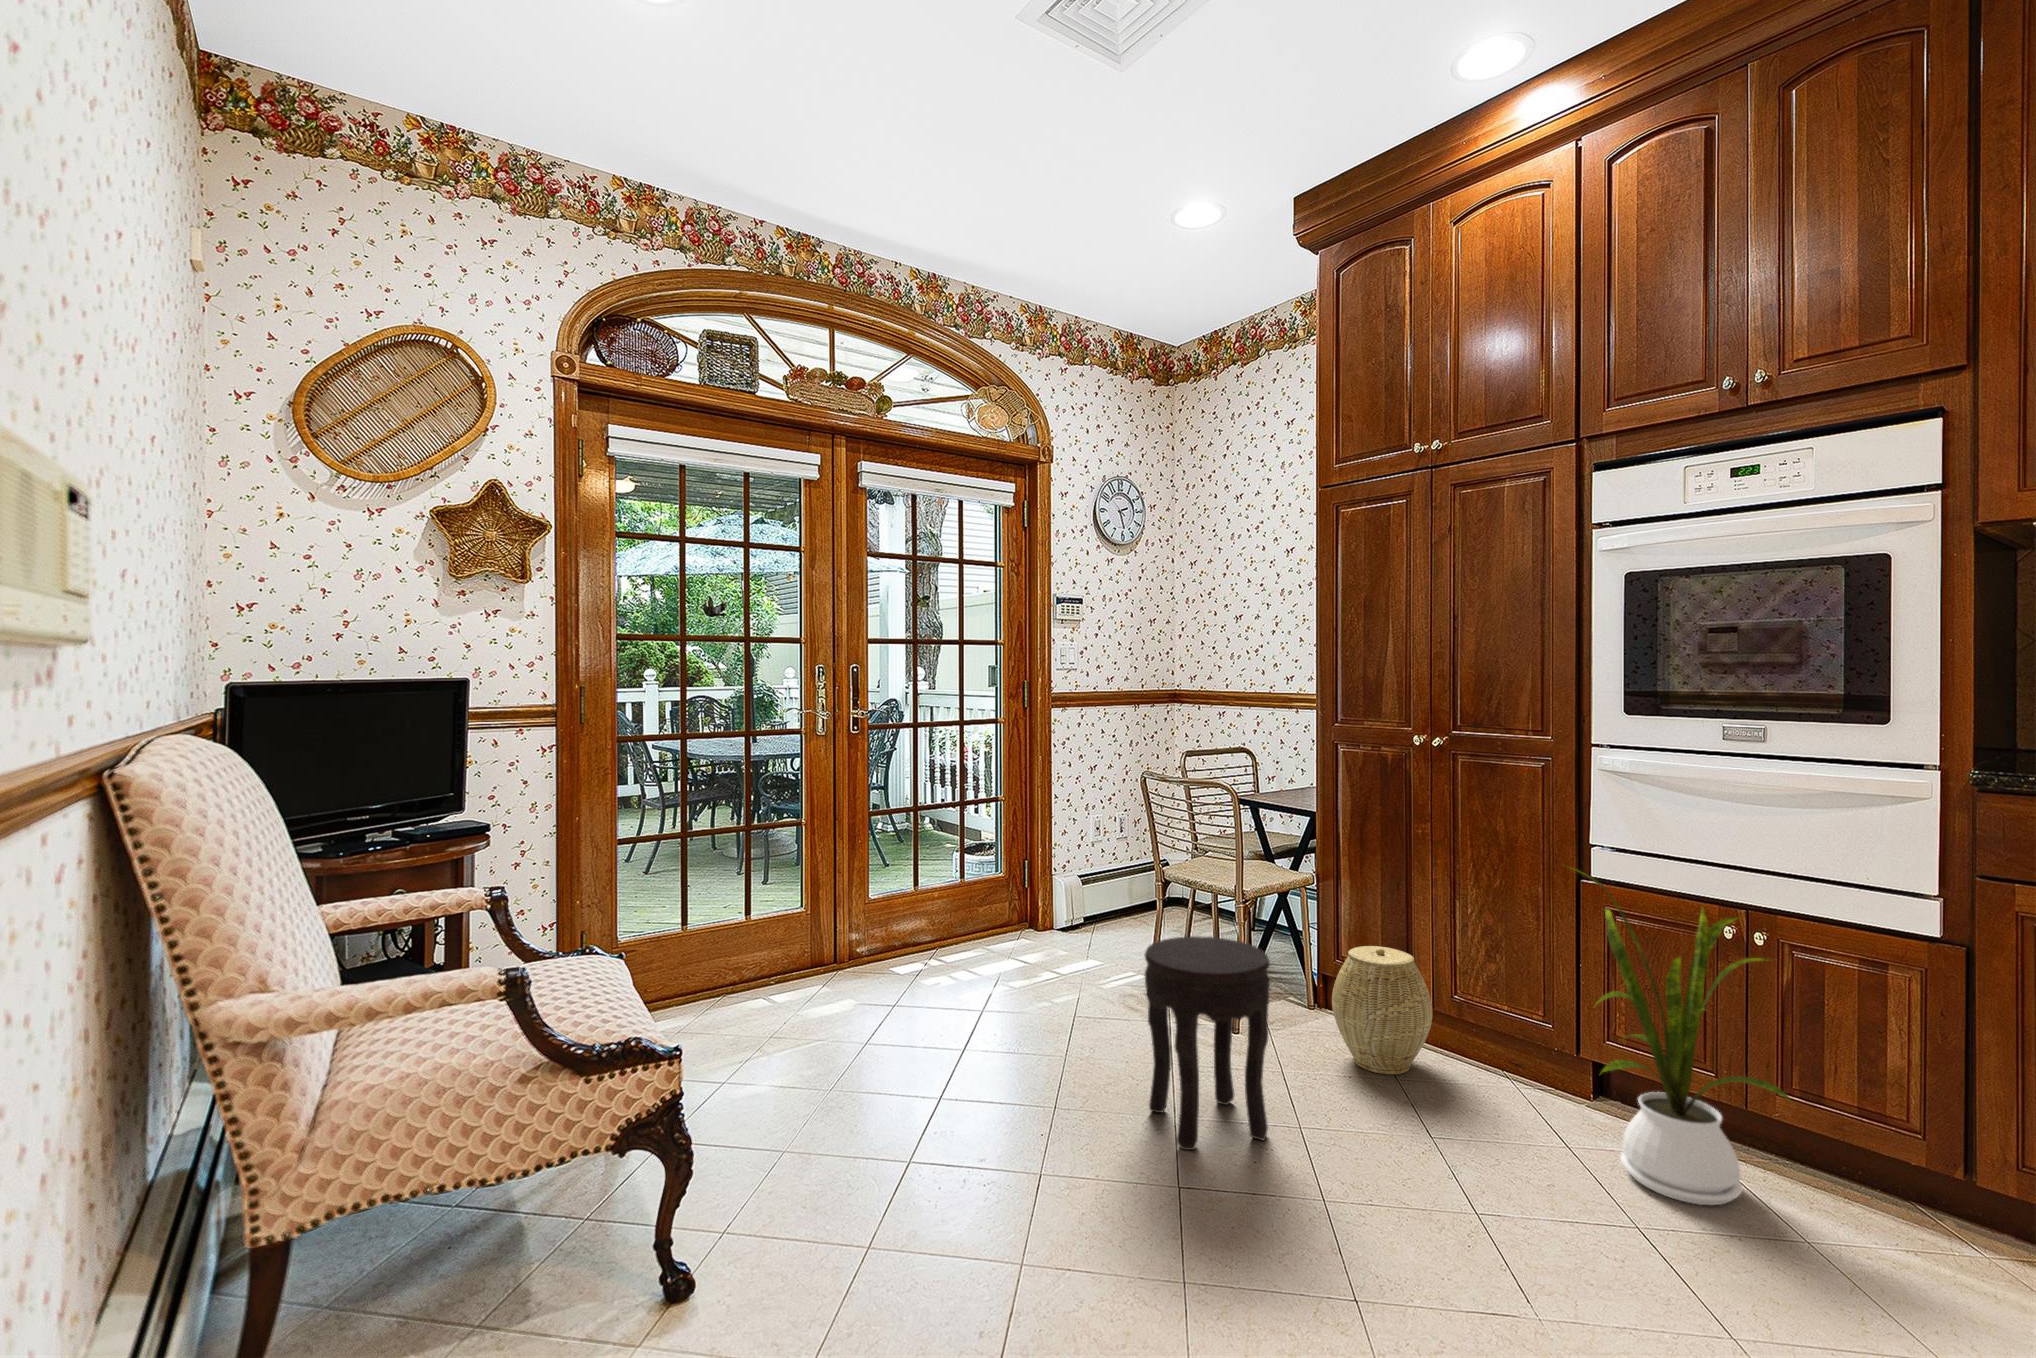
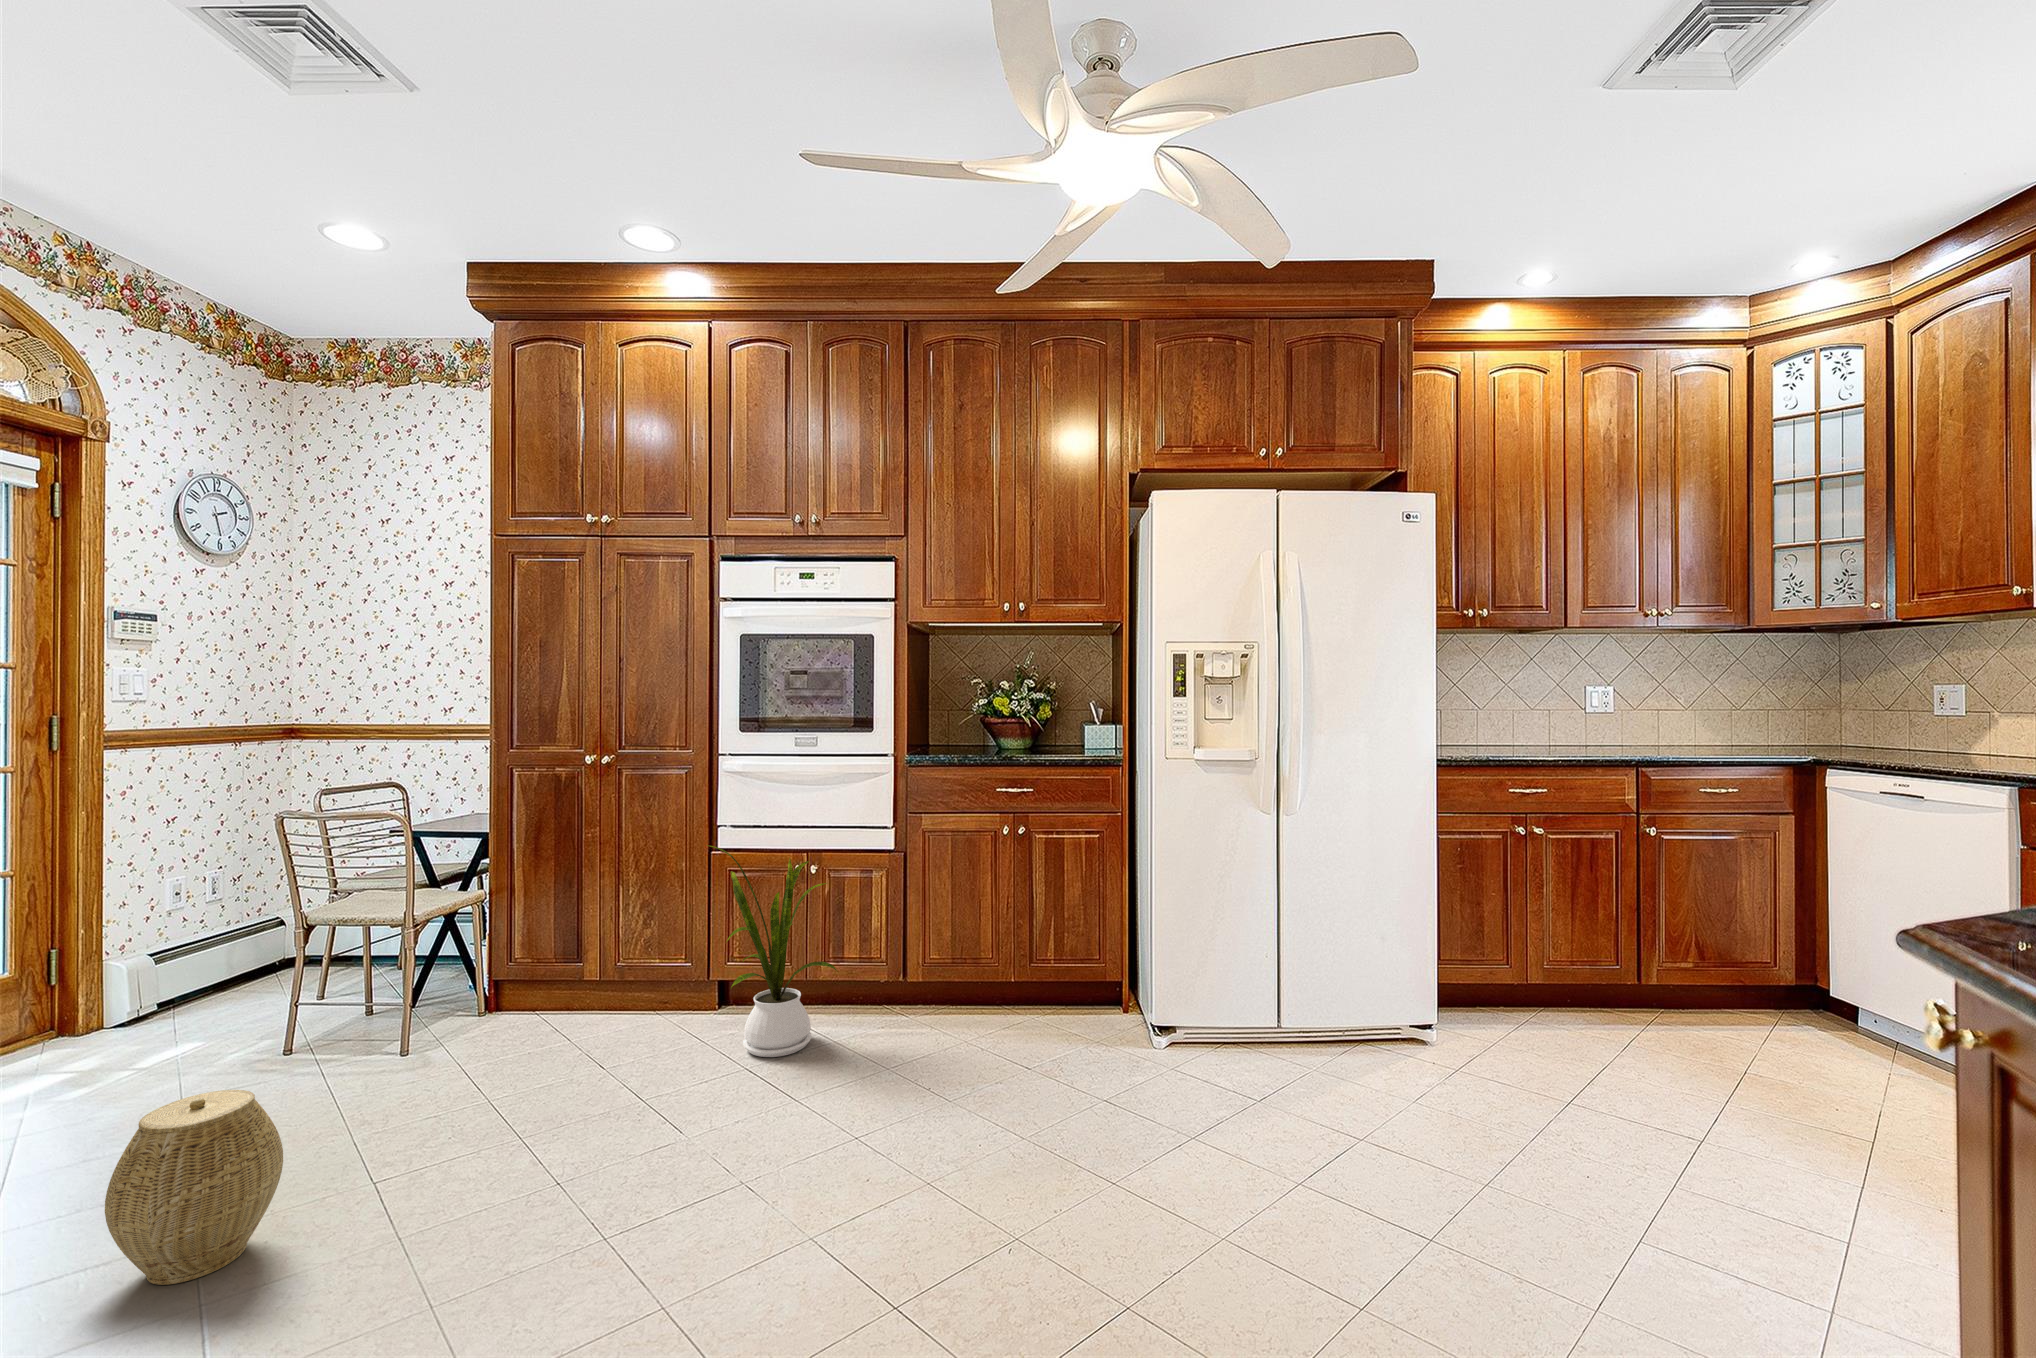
side table: present [1145,936,1270,1150] -> none [319,963,466,1179]
woven basket: present [1332,946,1432,1074] -> present [105,1090,283,1285]

